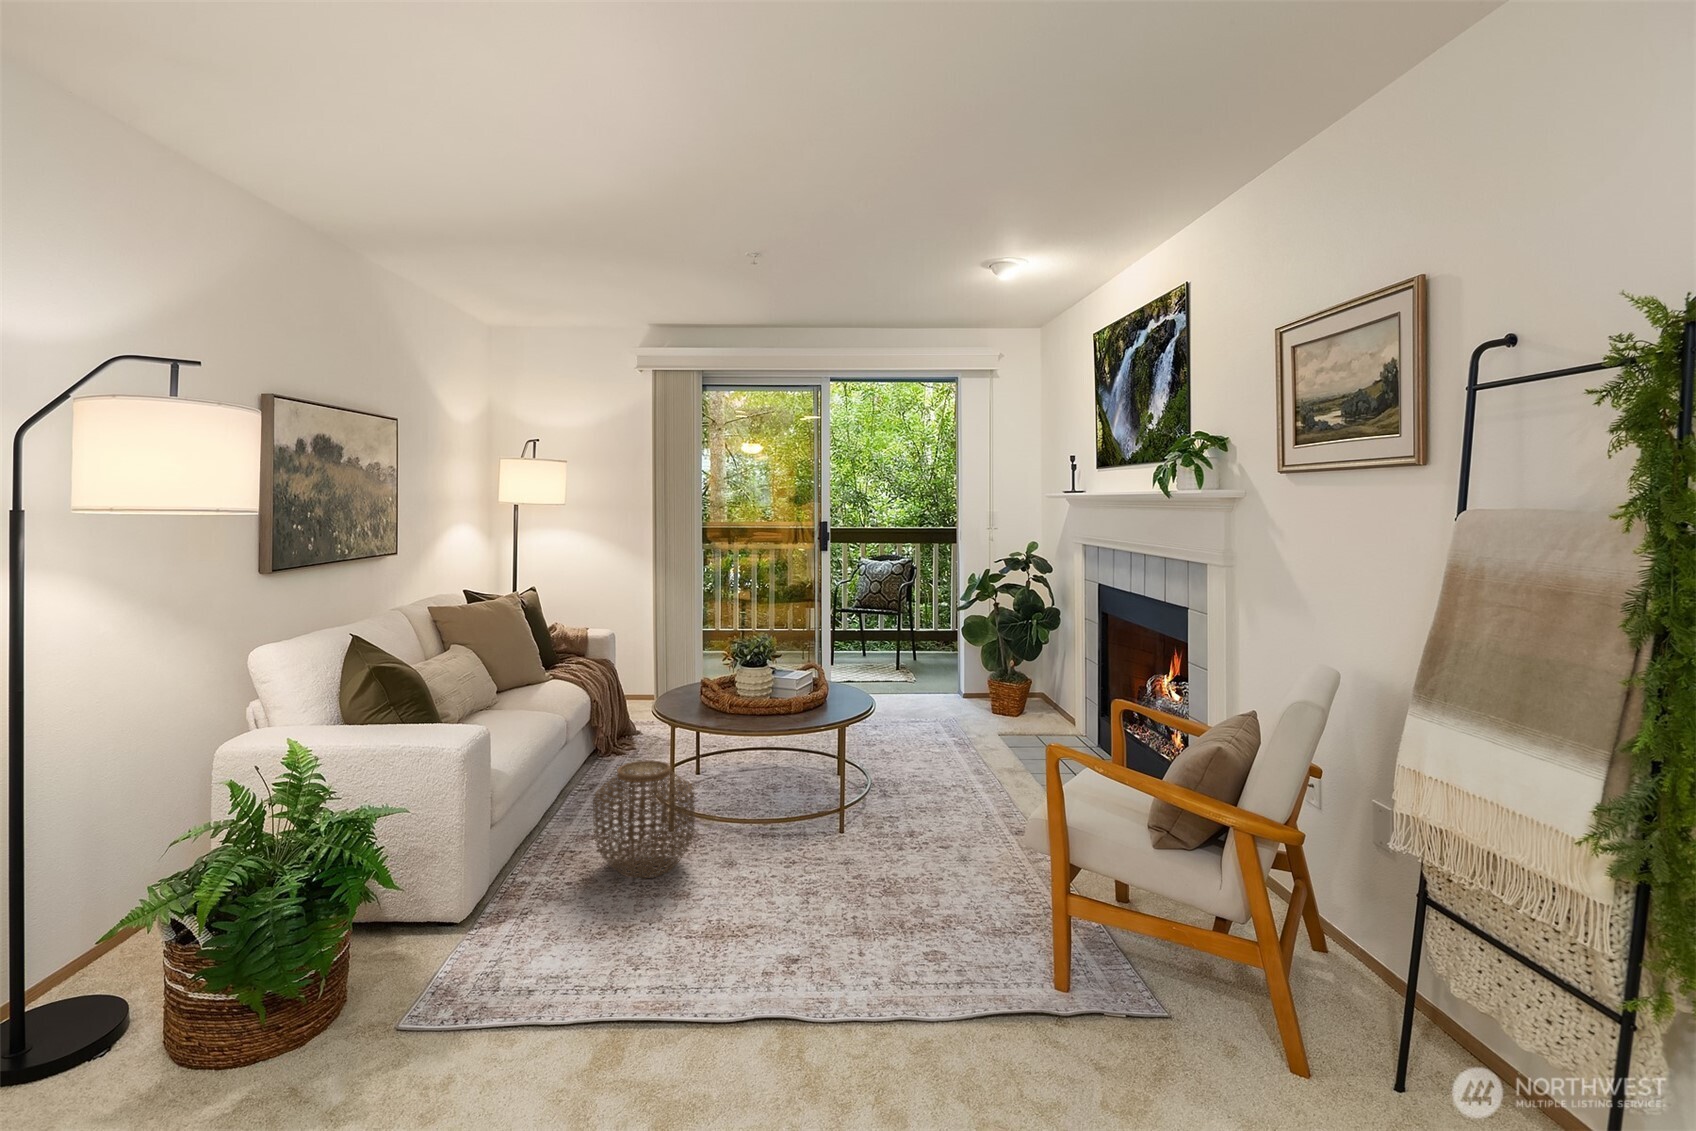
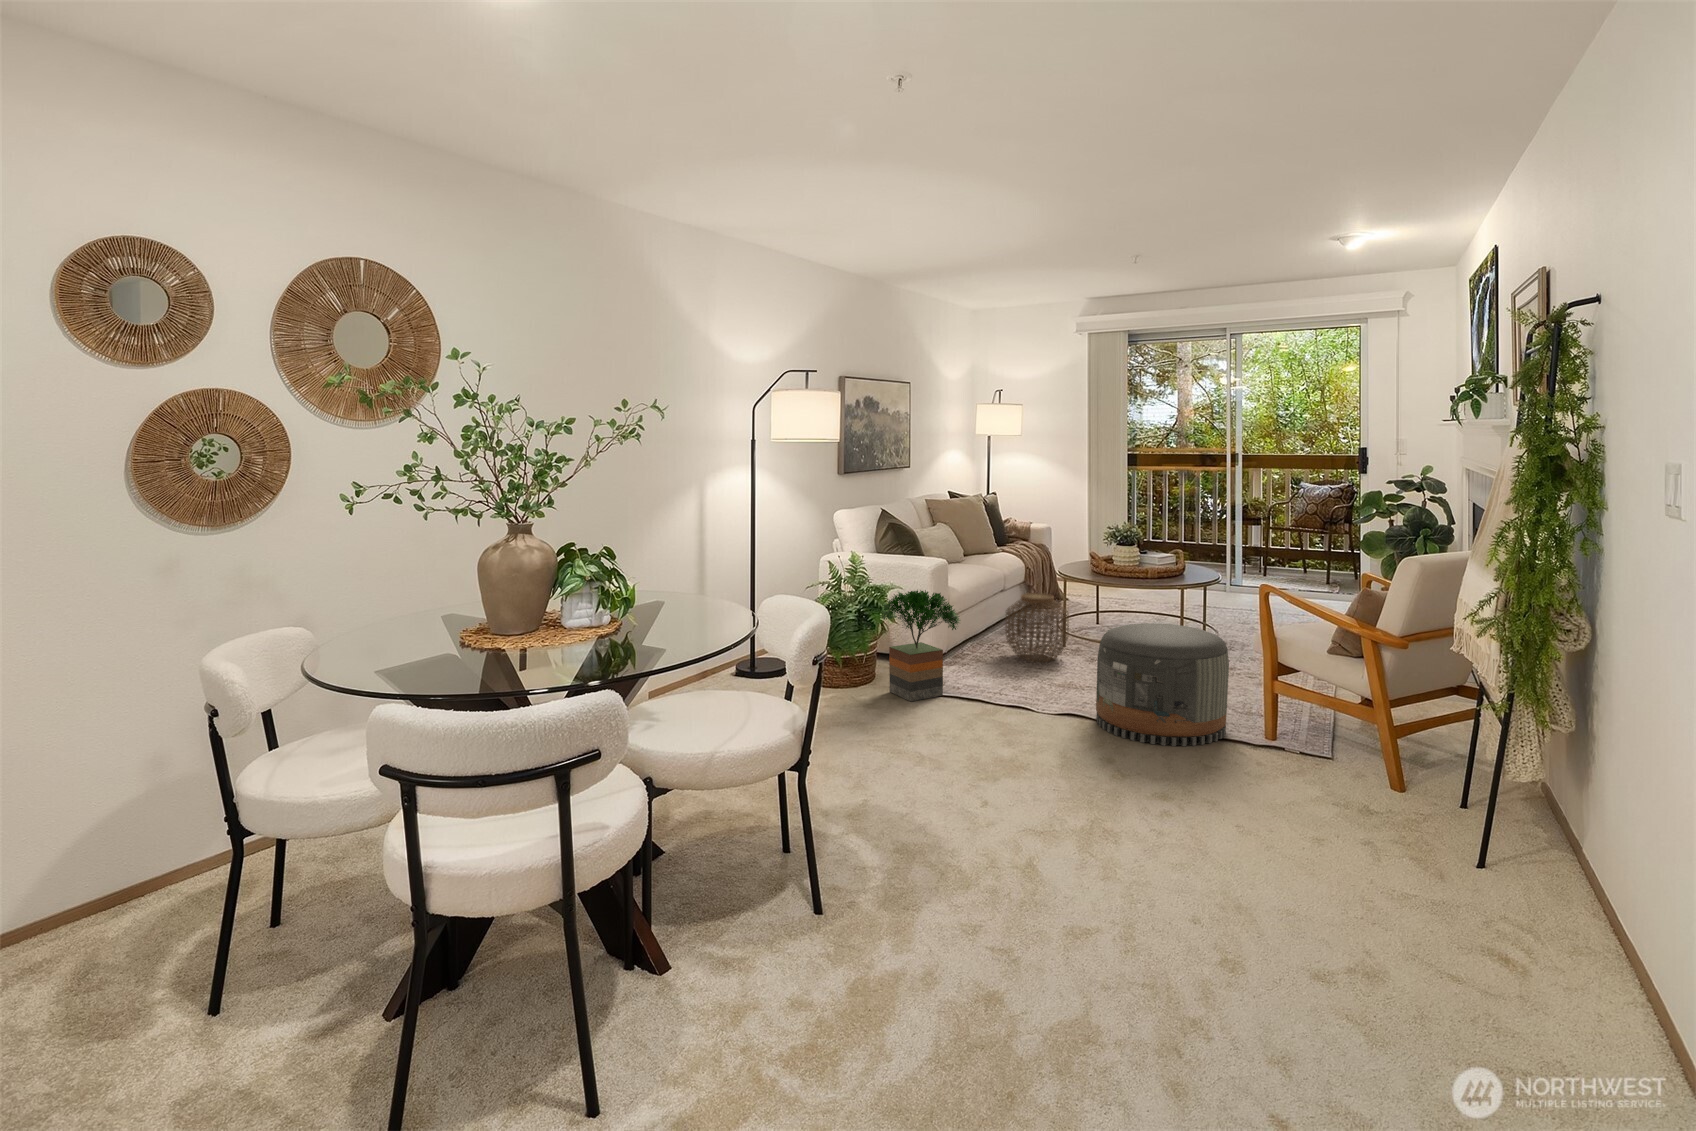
potted tree: none [361,816,545,1069] -> present [881,590,960,701]
pouf: none [805,823,1008,1068] -> present [1096,623,1229,746]

